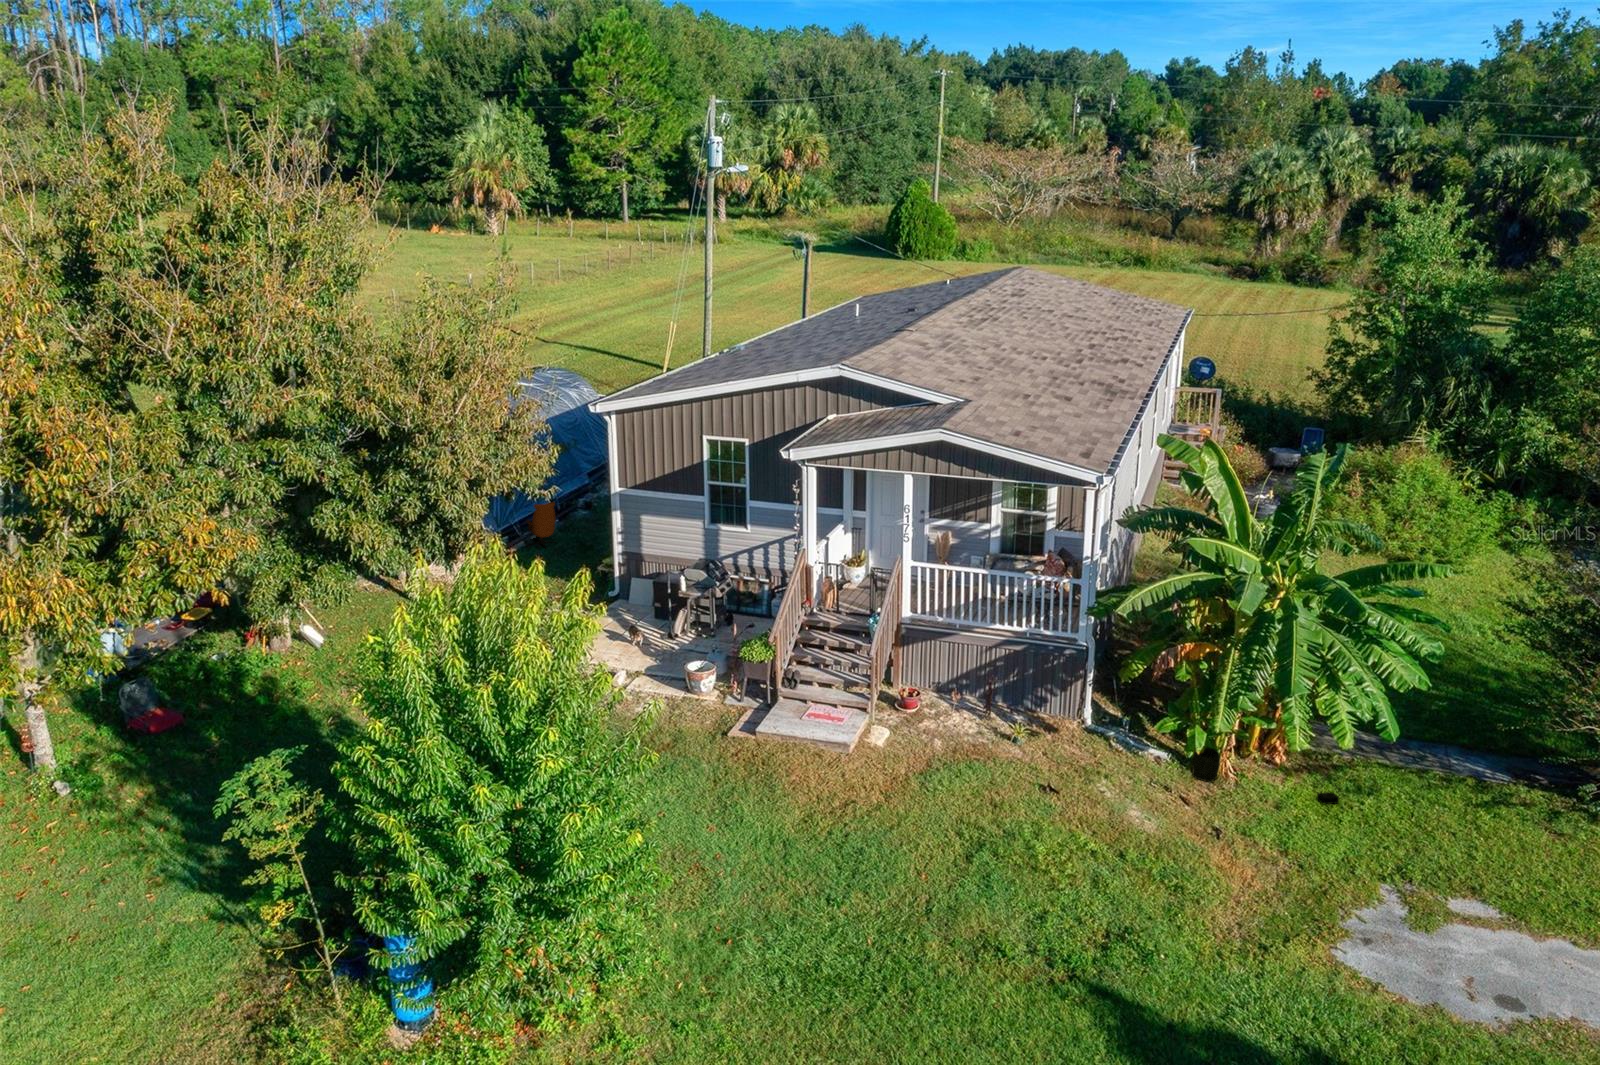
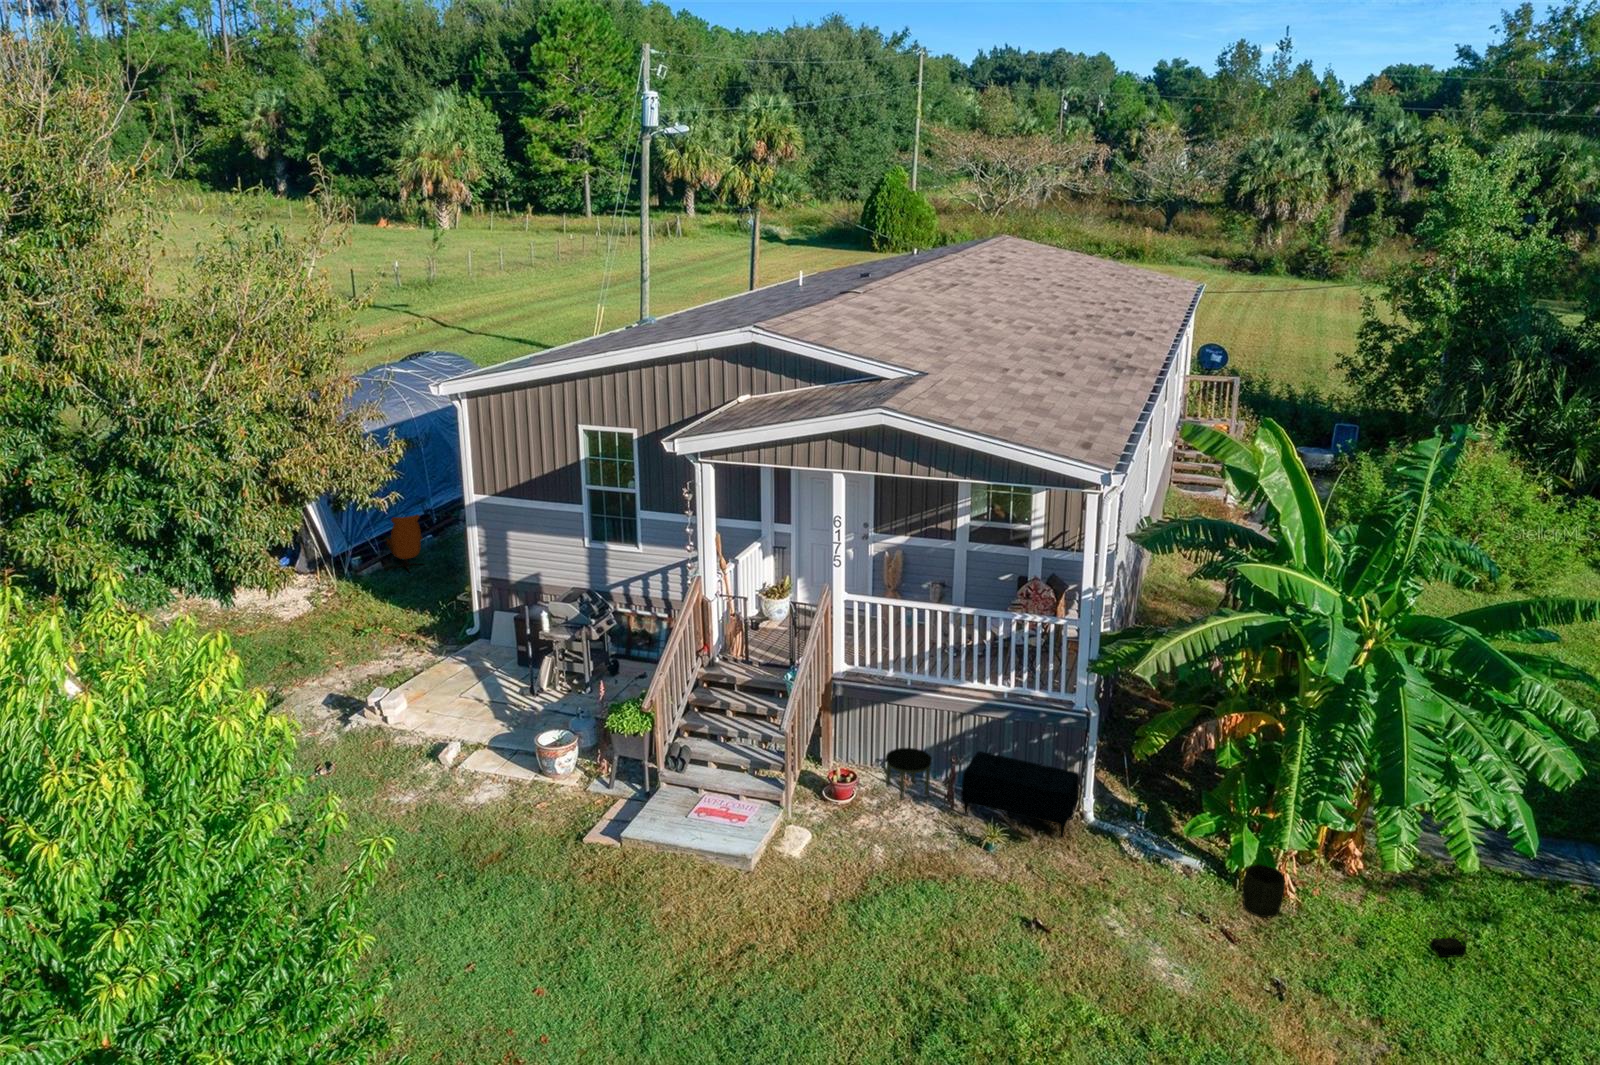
round table: none [941,674,975,710] -> present [886,748,932,800]
bench: none [996,675,1081,735] -> present [961,751,1080,838]

